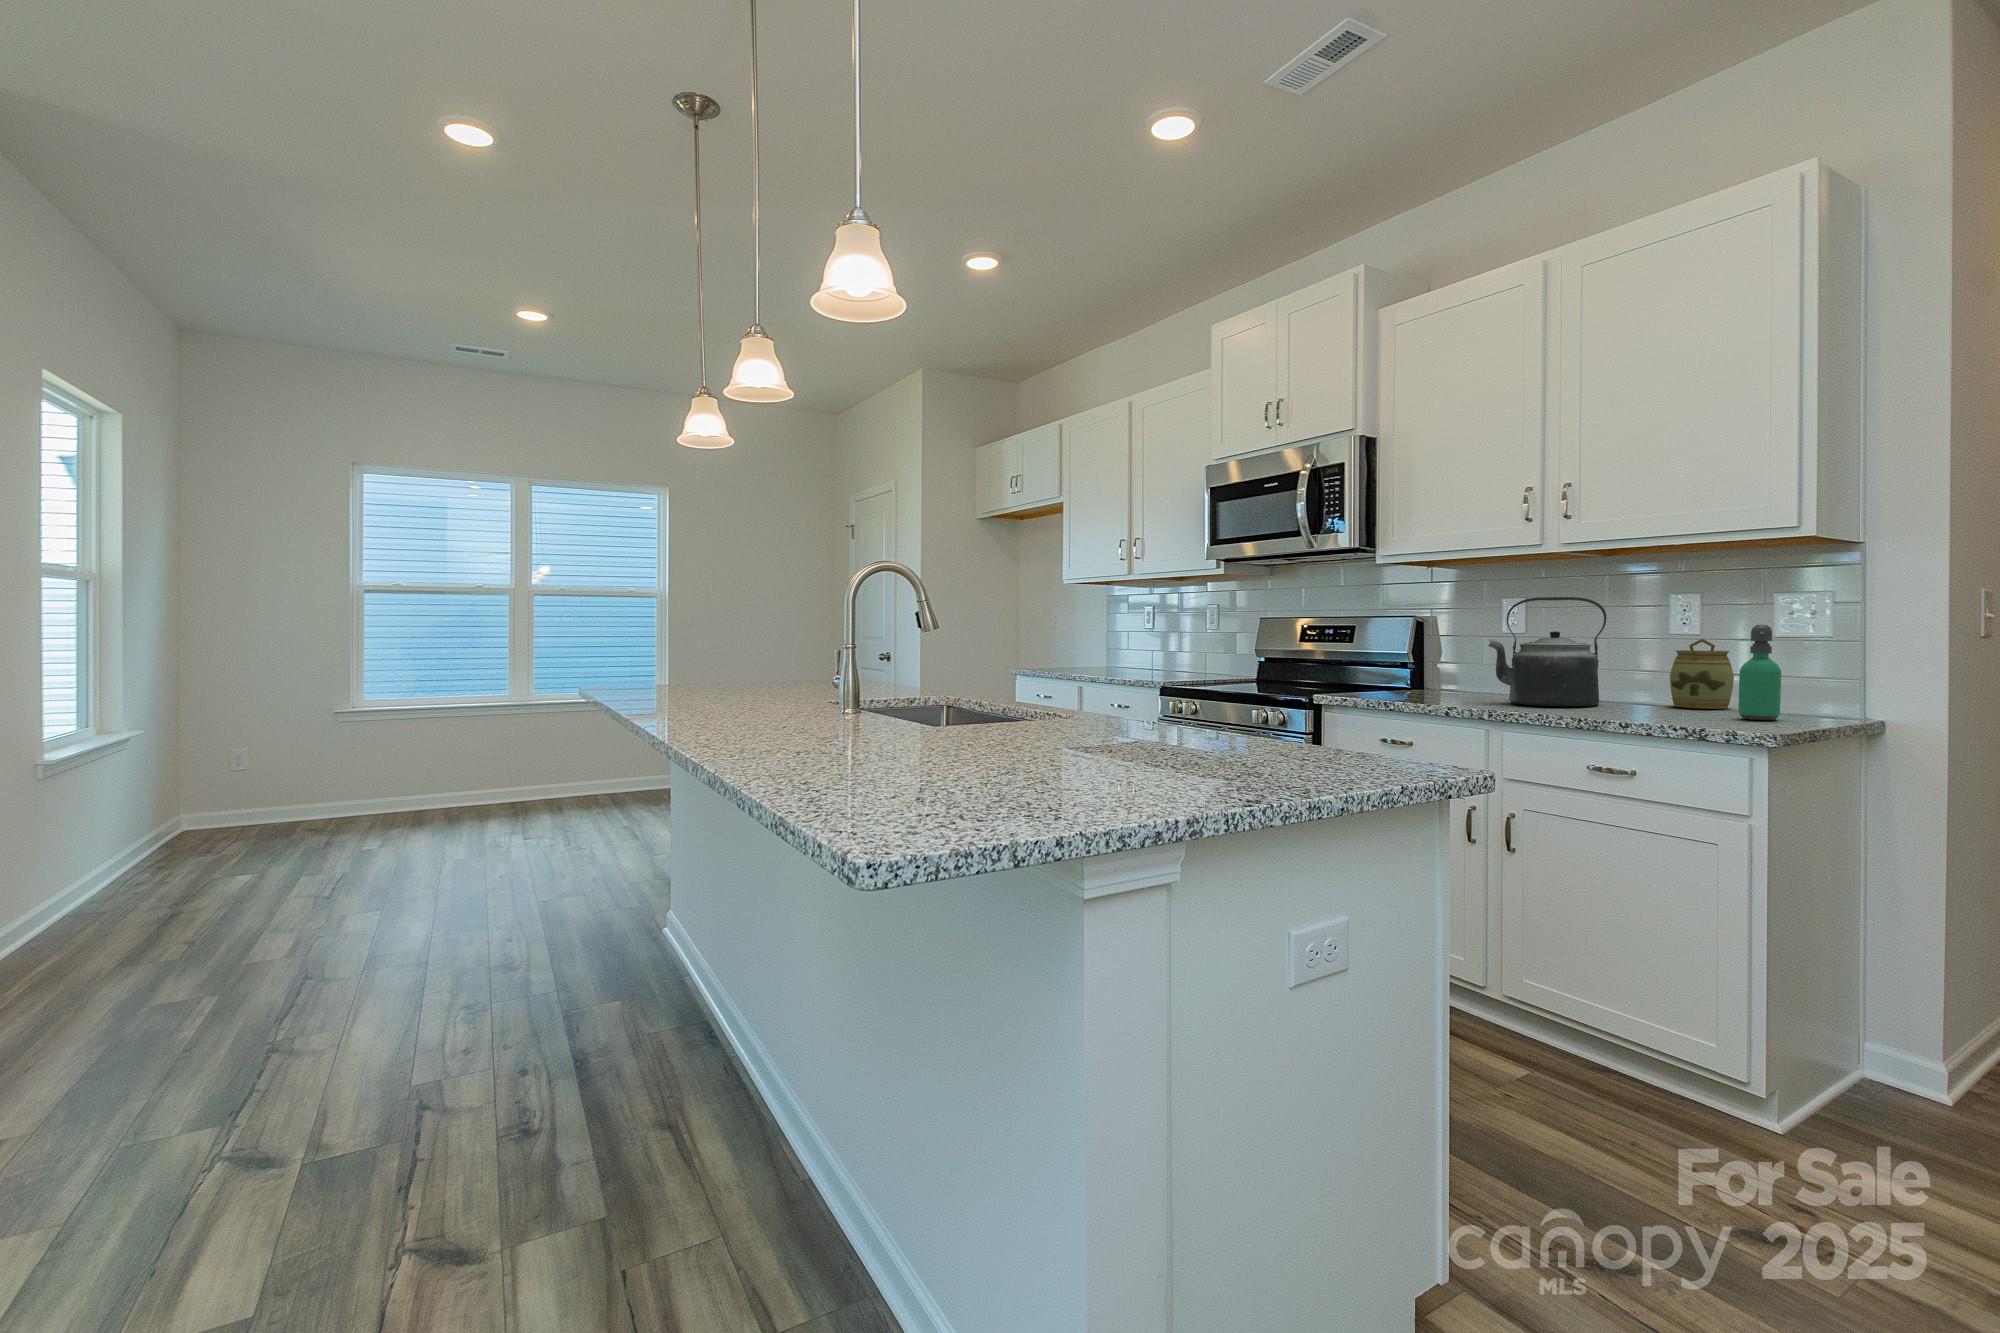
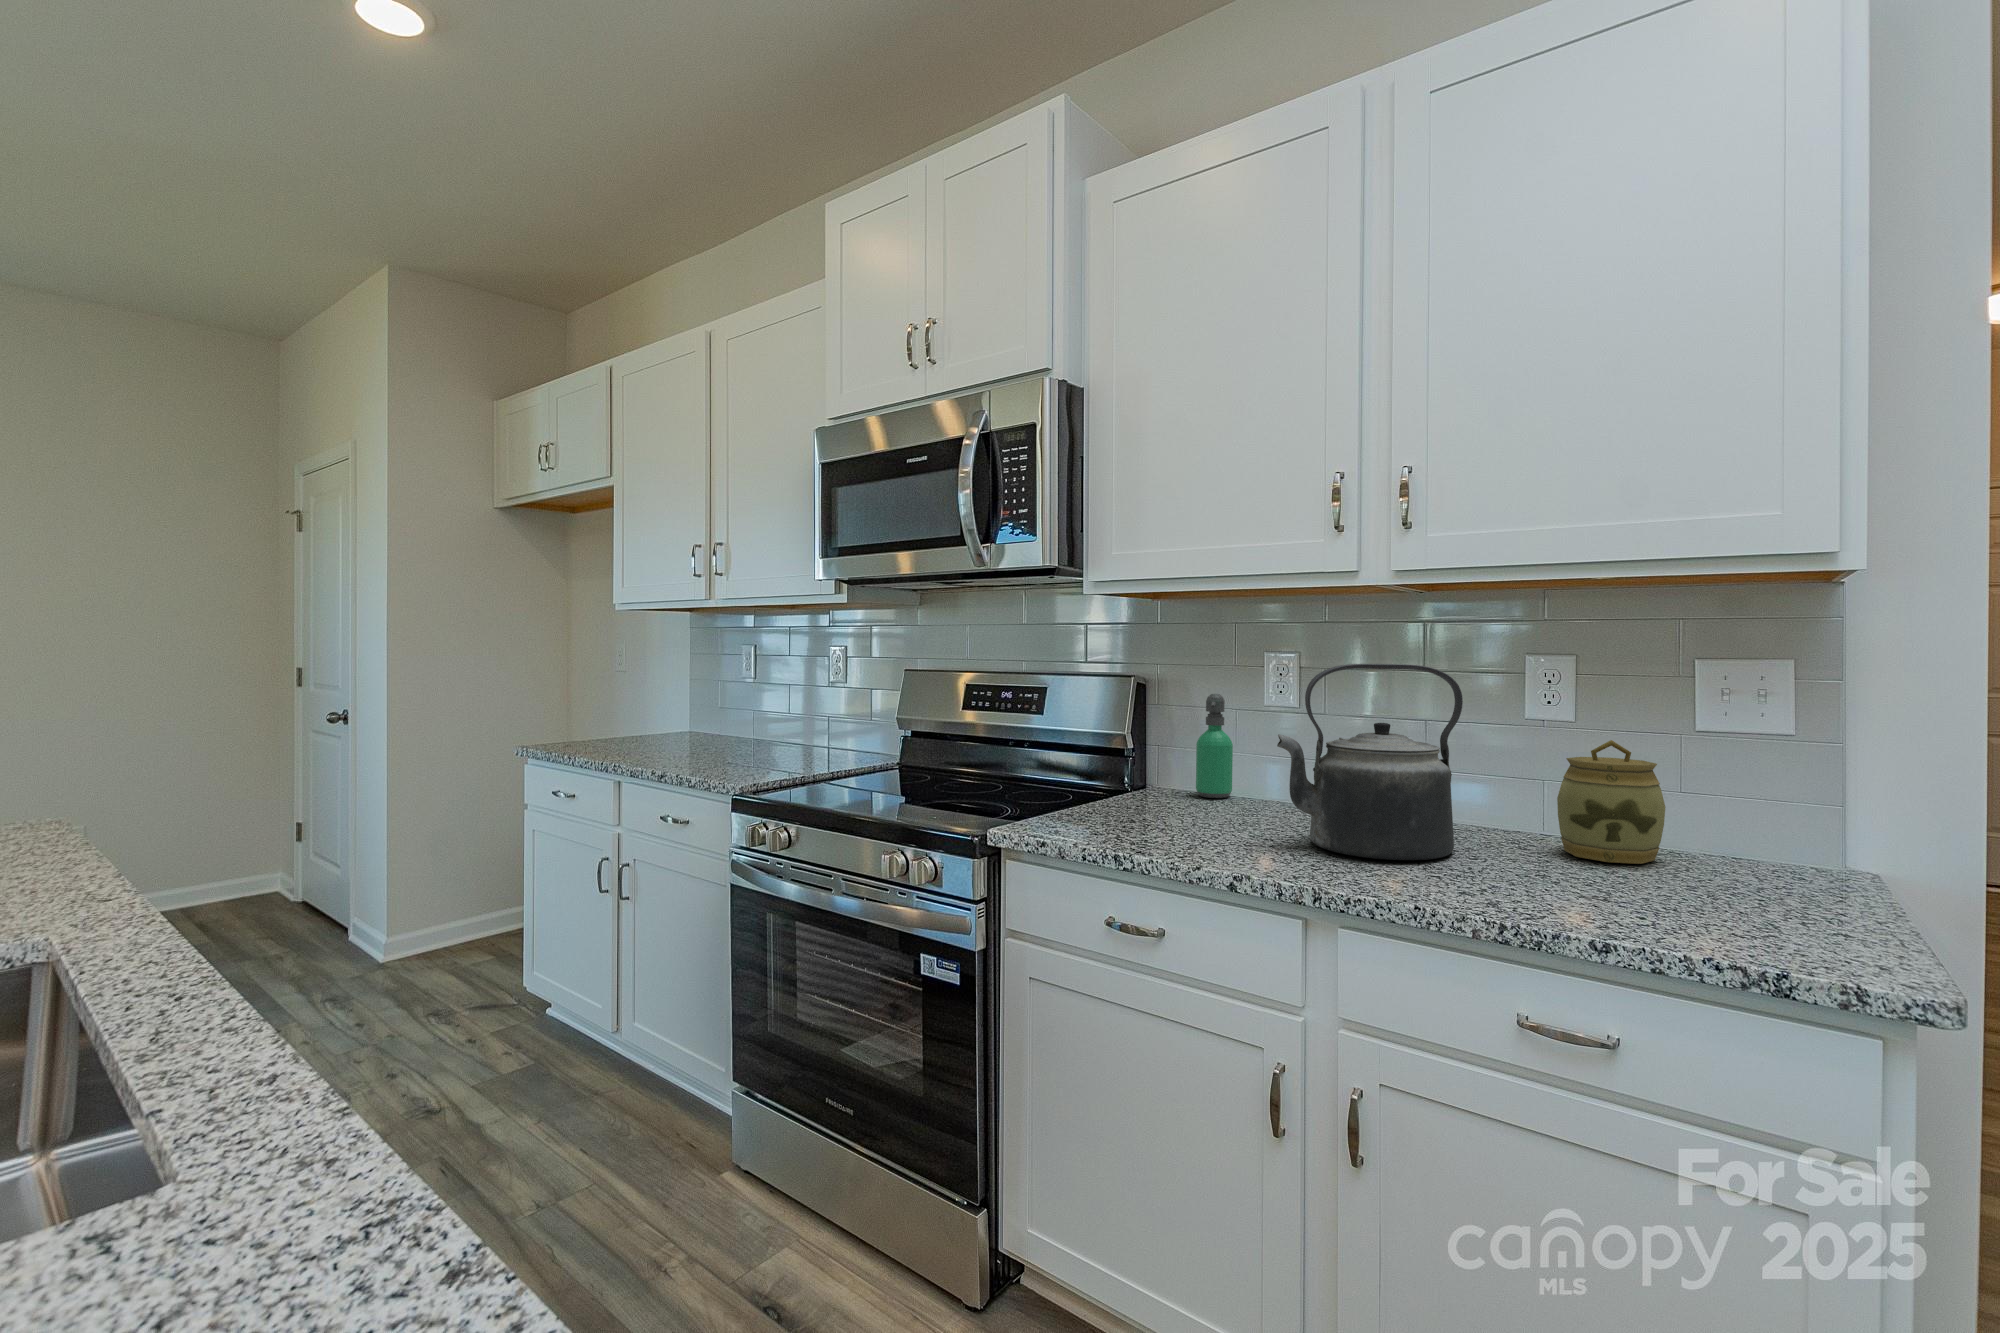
soap dispenser: present [1738,625,1781,720] -> present [1196,694,1233,798]

